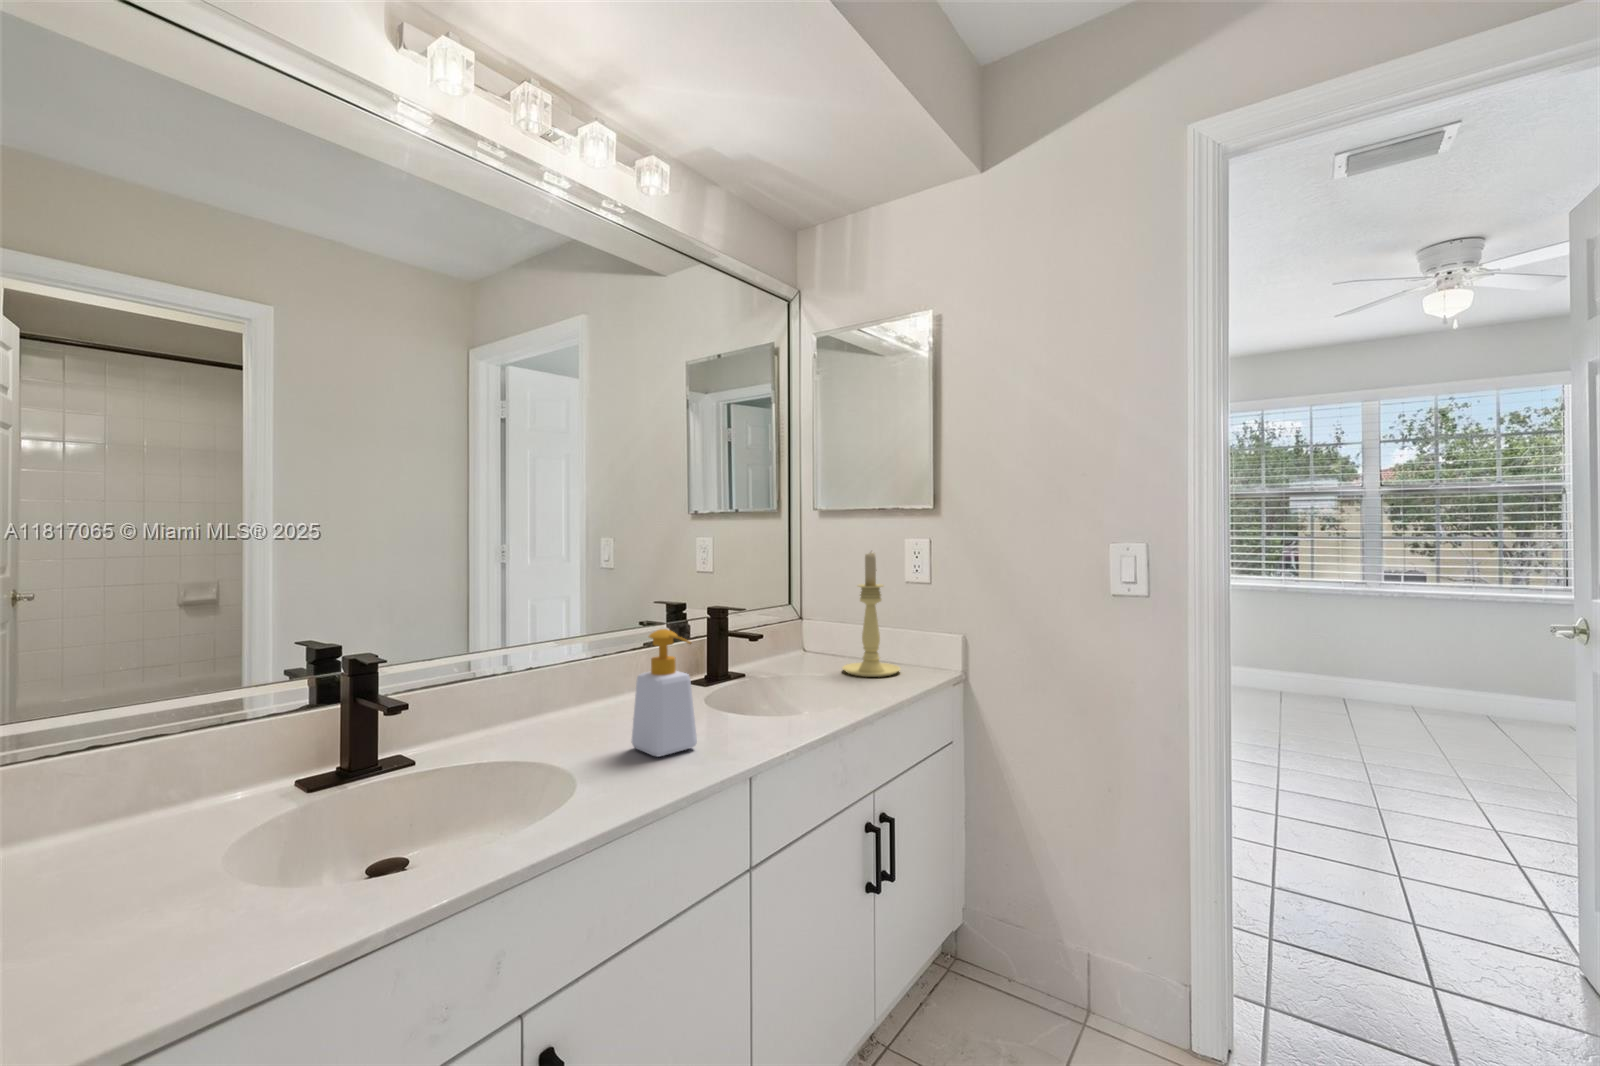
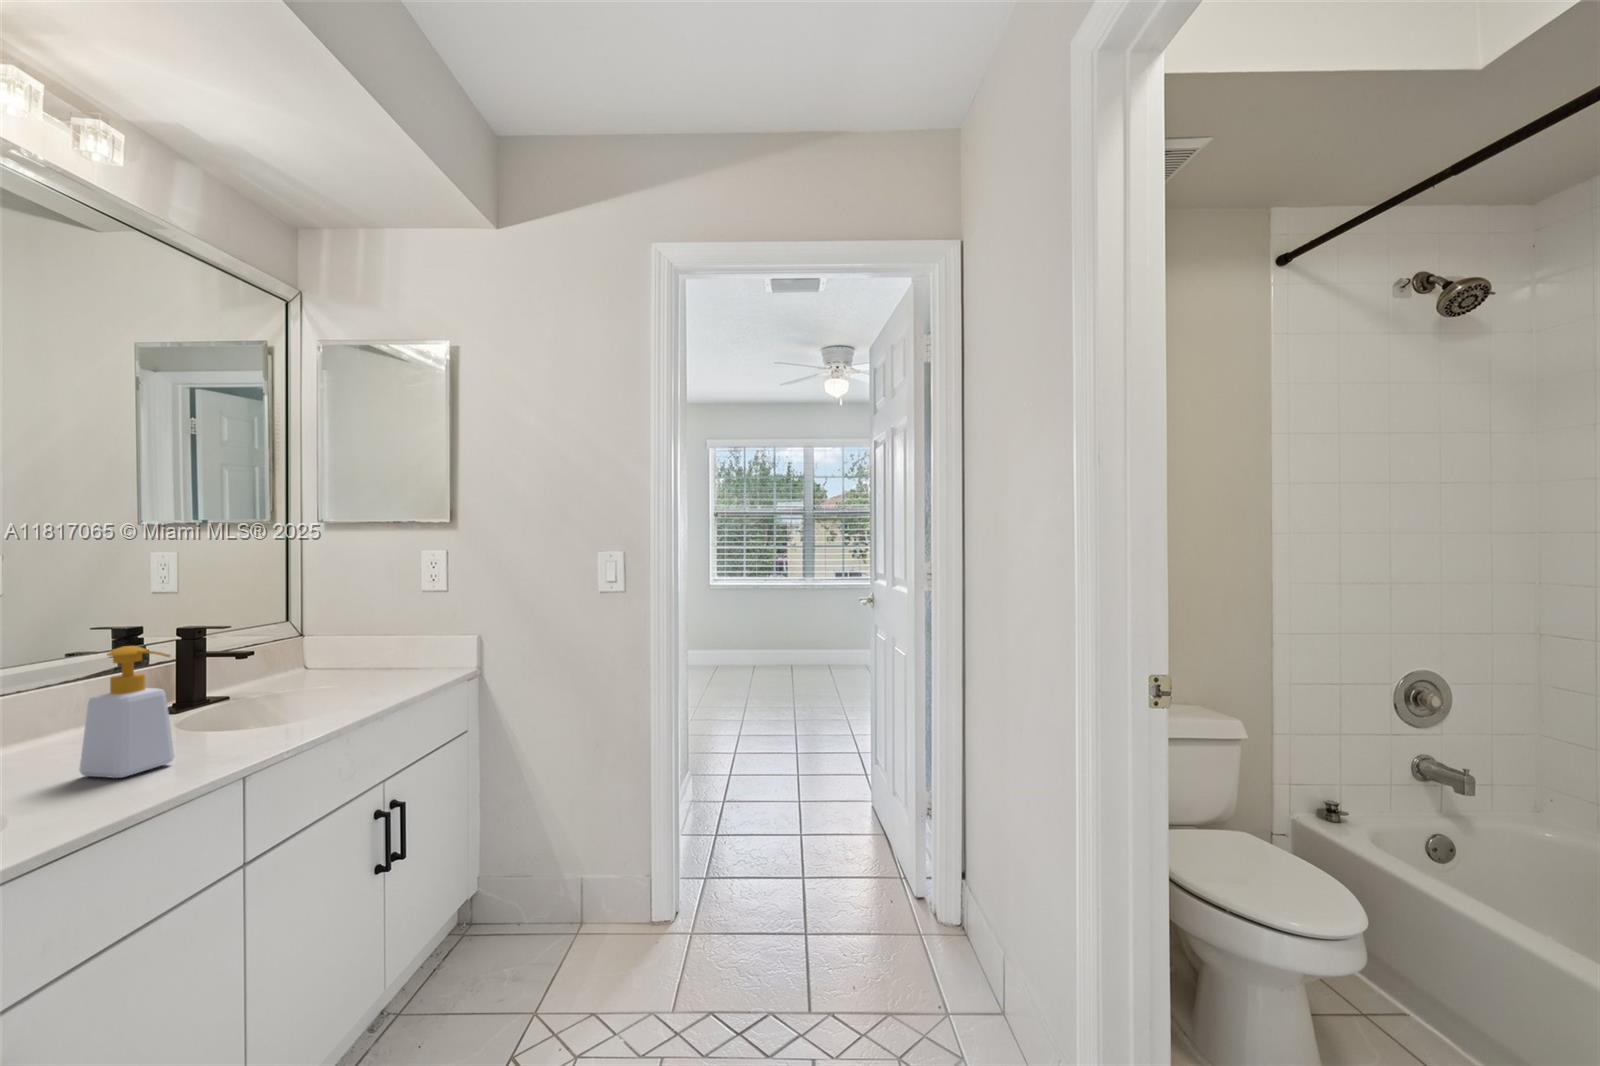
candle holder: present [842,552,900,677] -> none [350,561,416,682]

